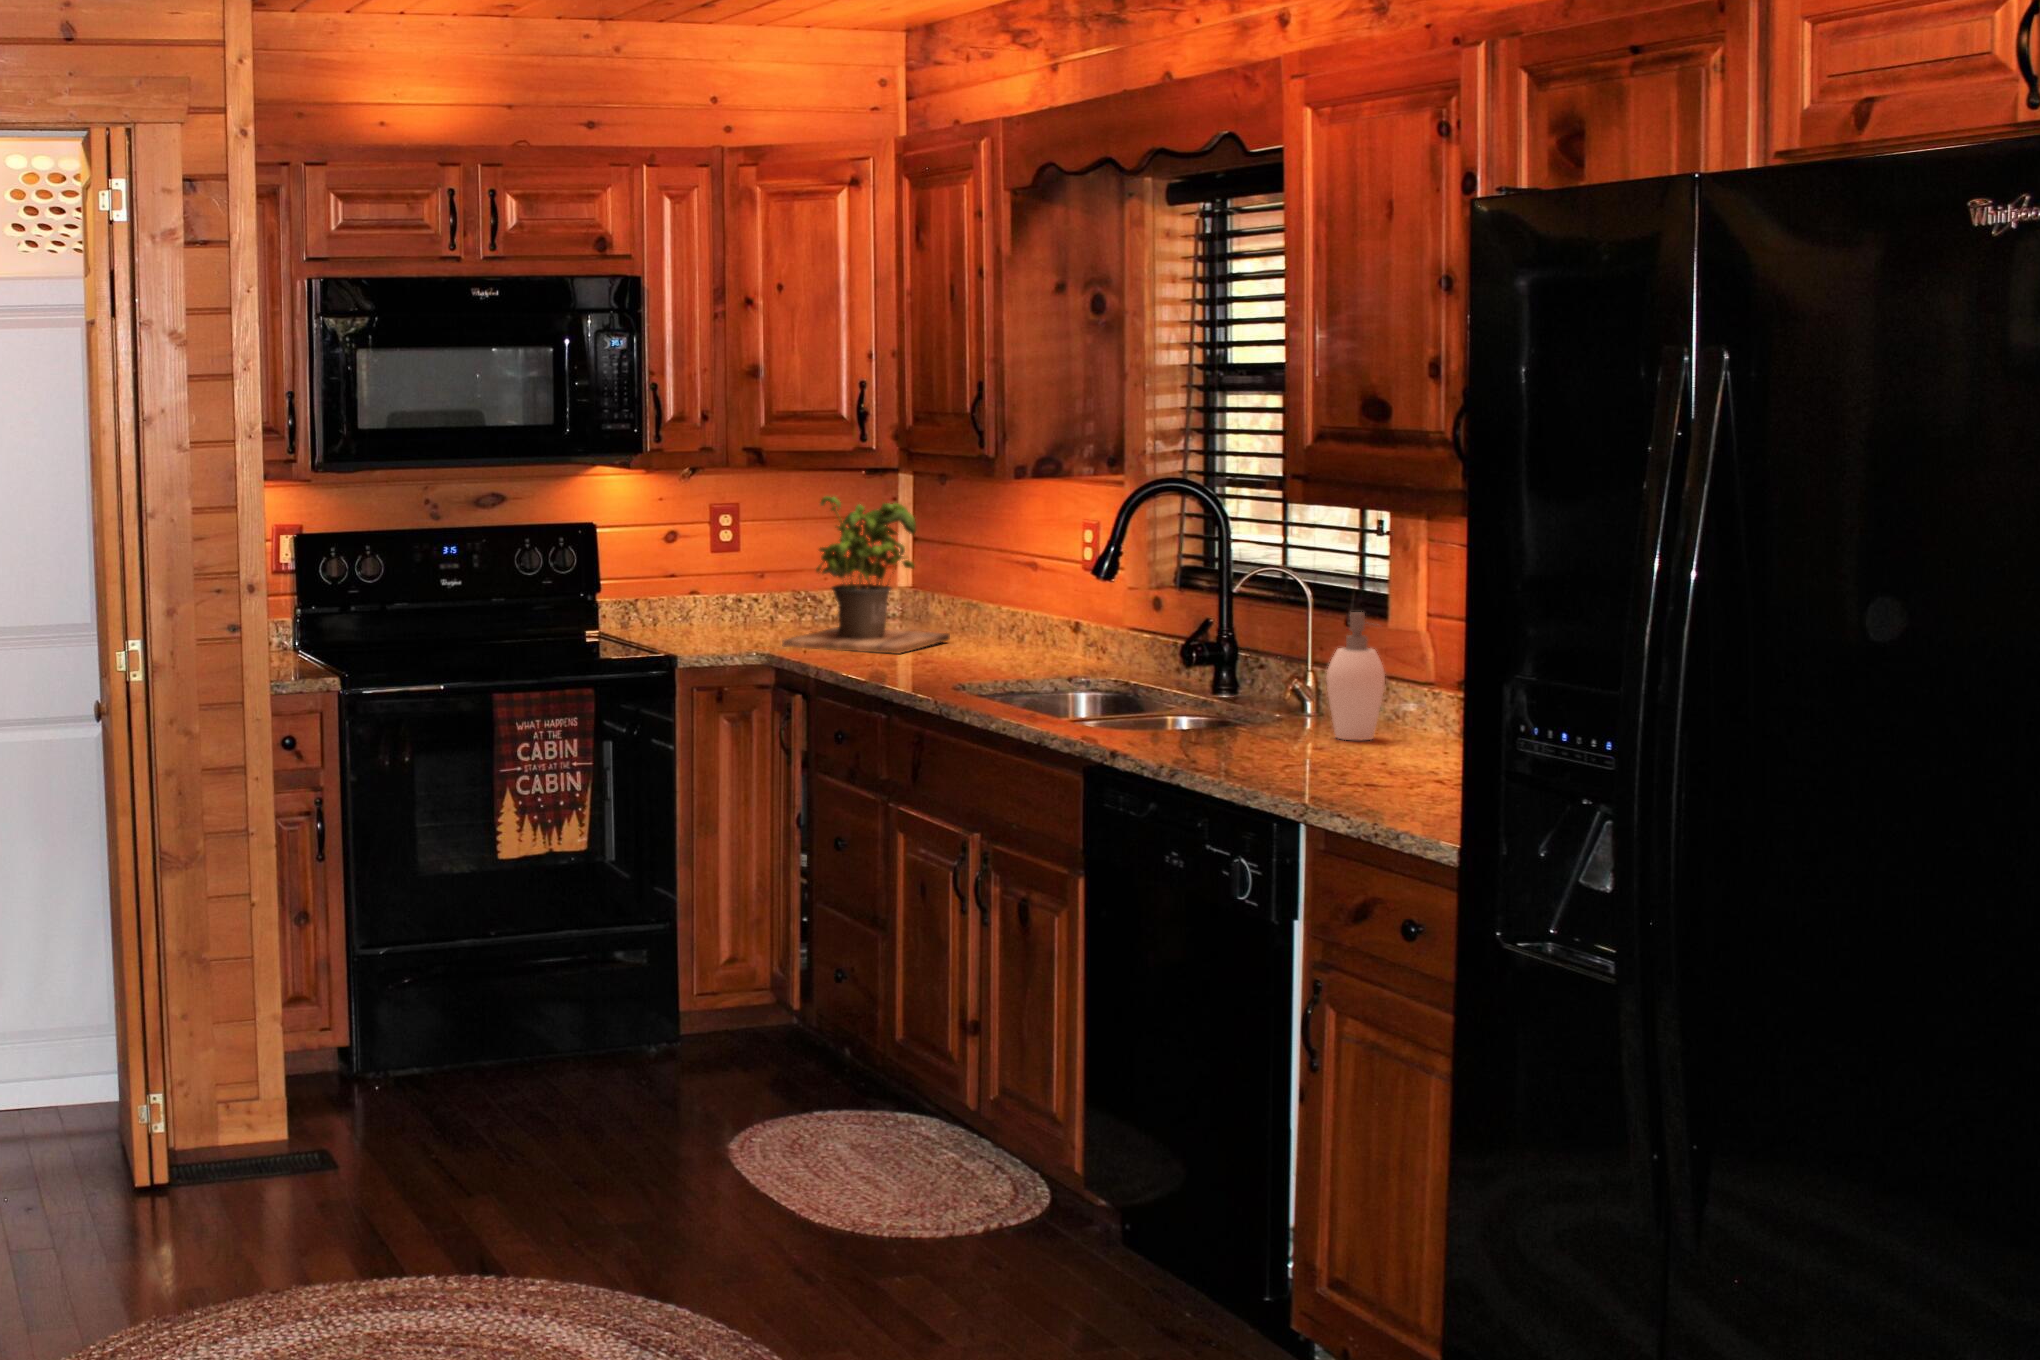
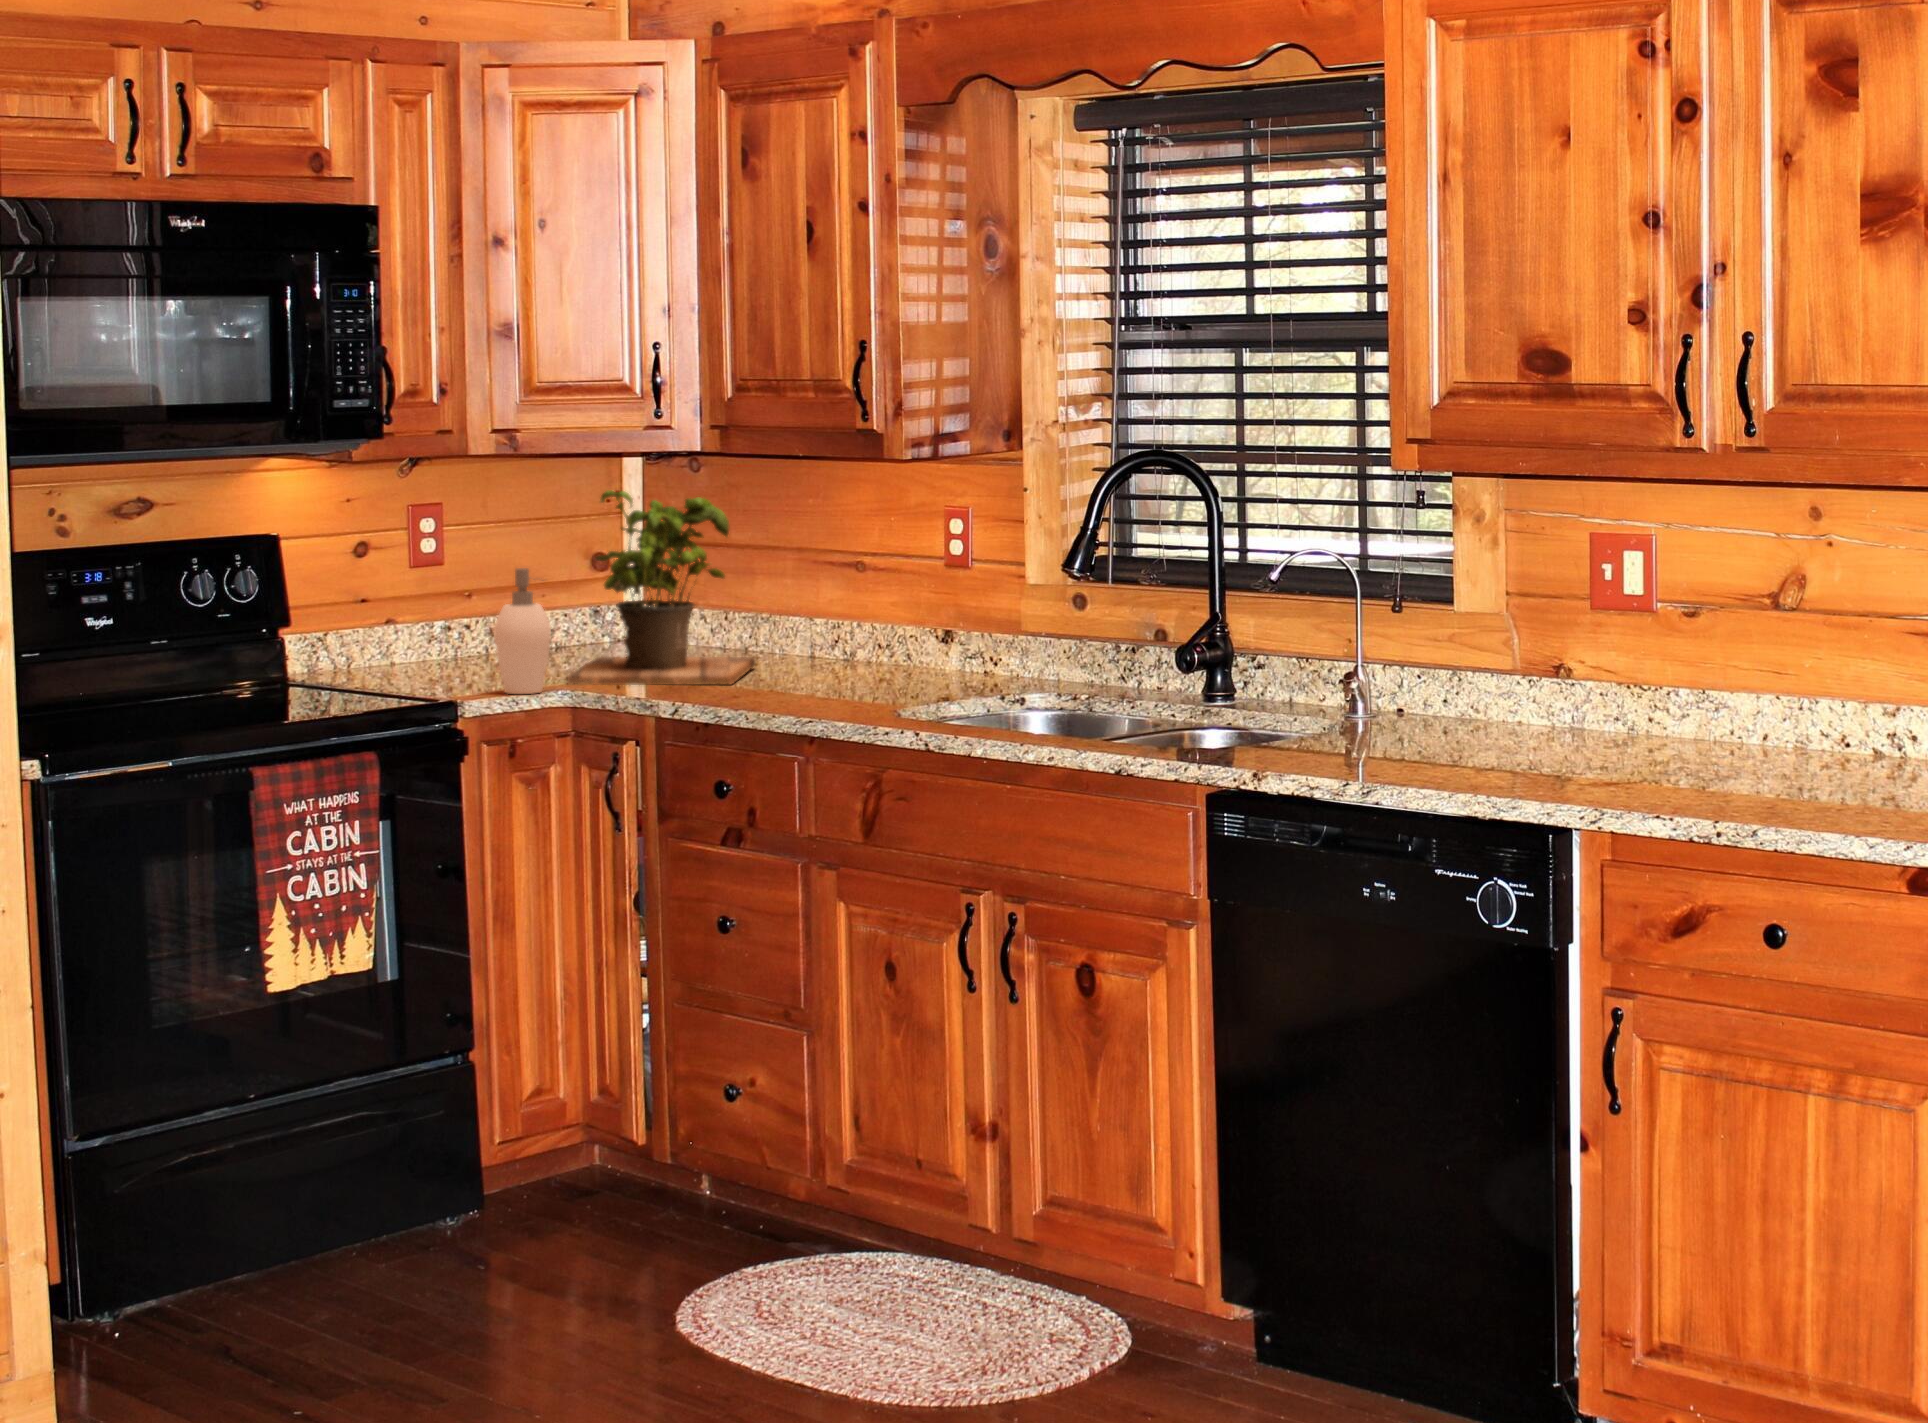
soap dispenser: present [1327,612,1385,741] -> present [494,568,551,694]

